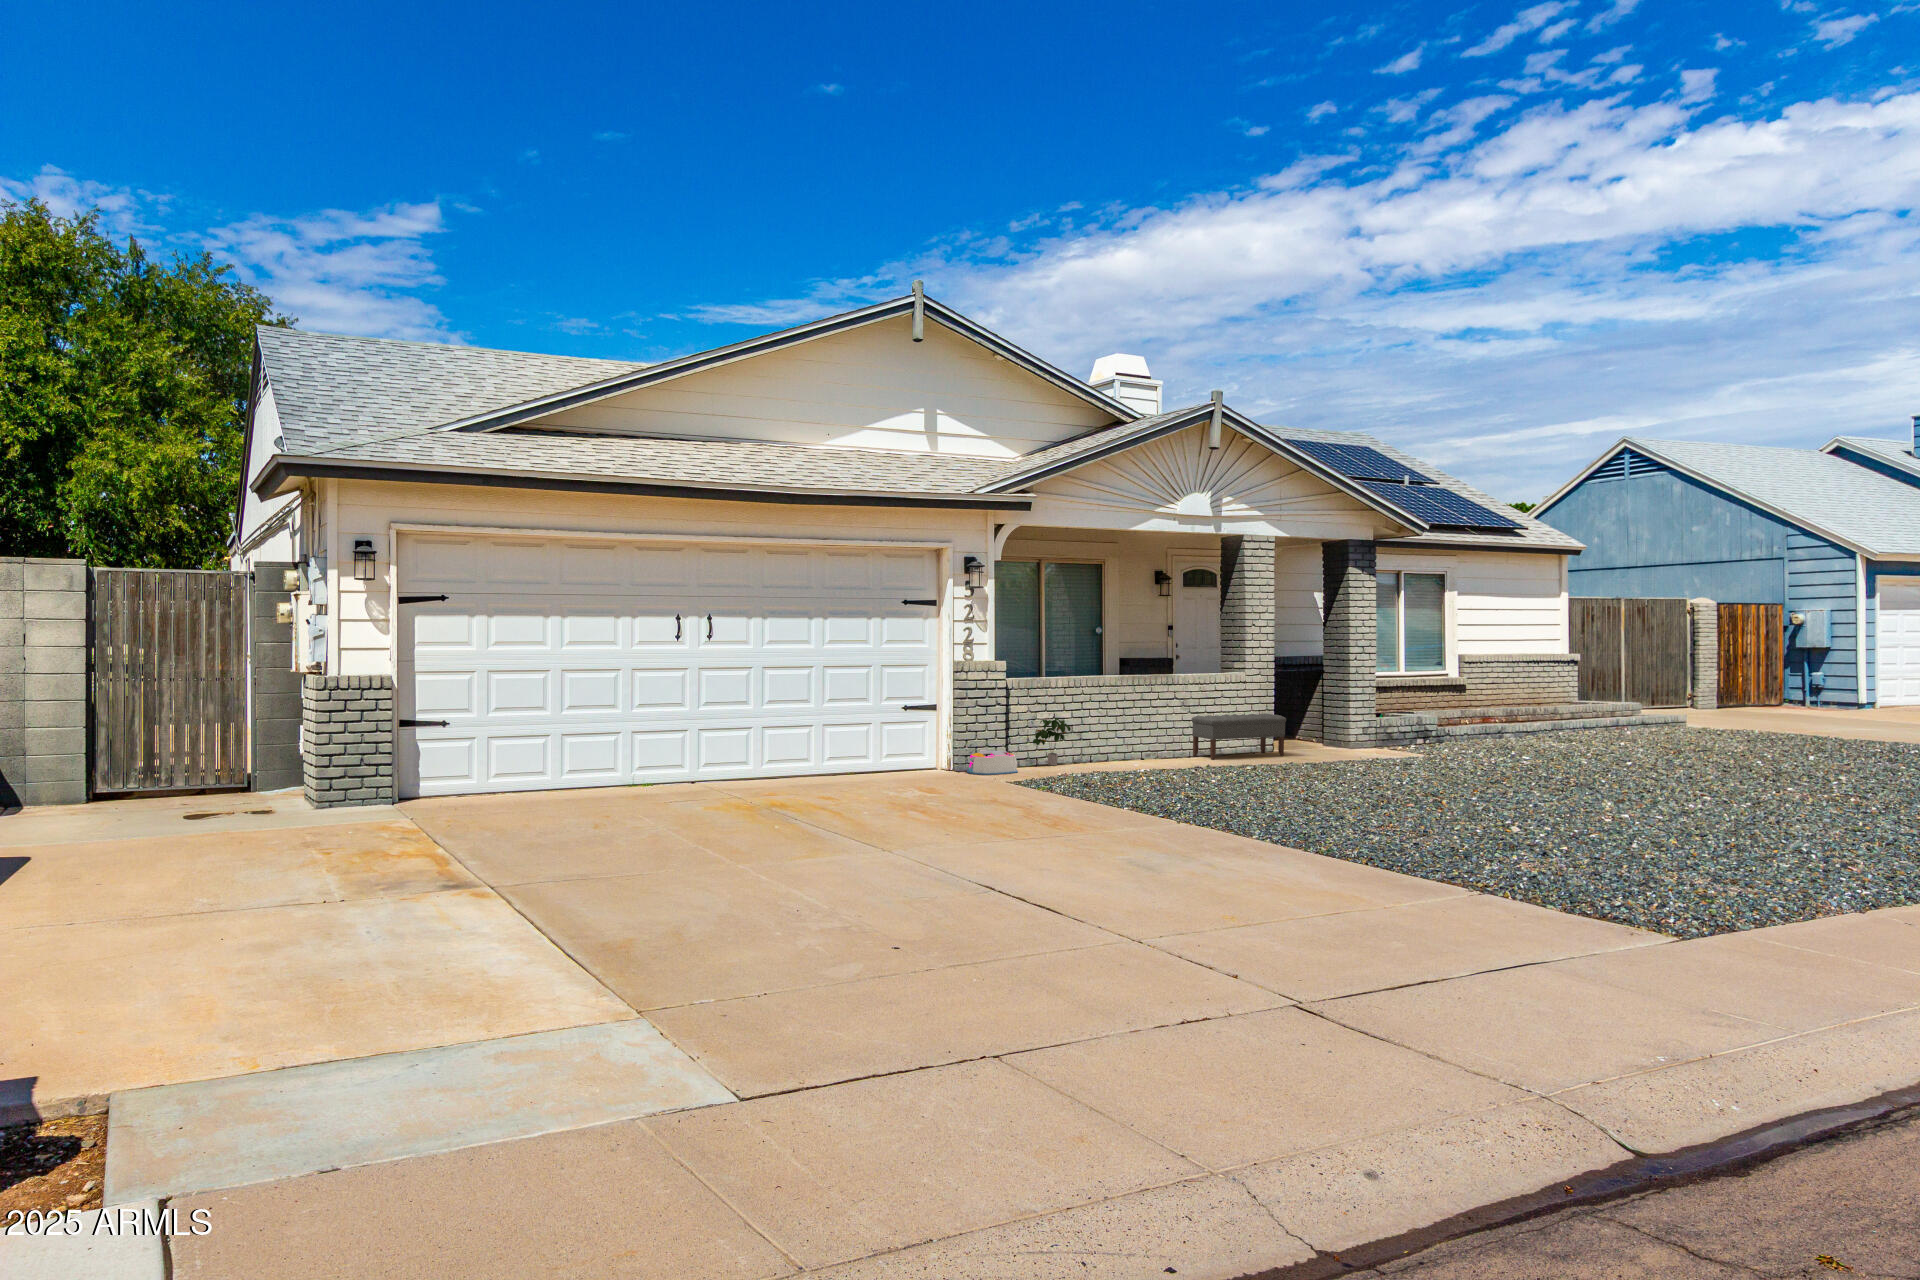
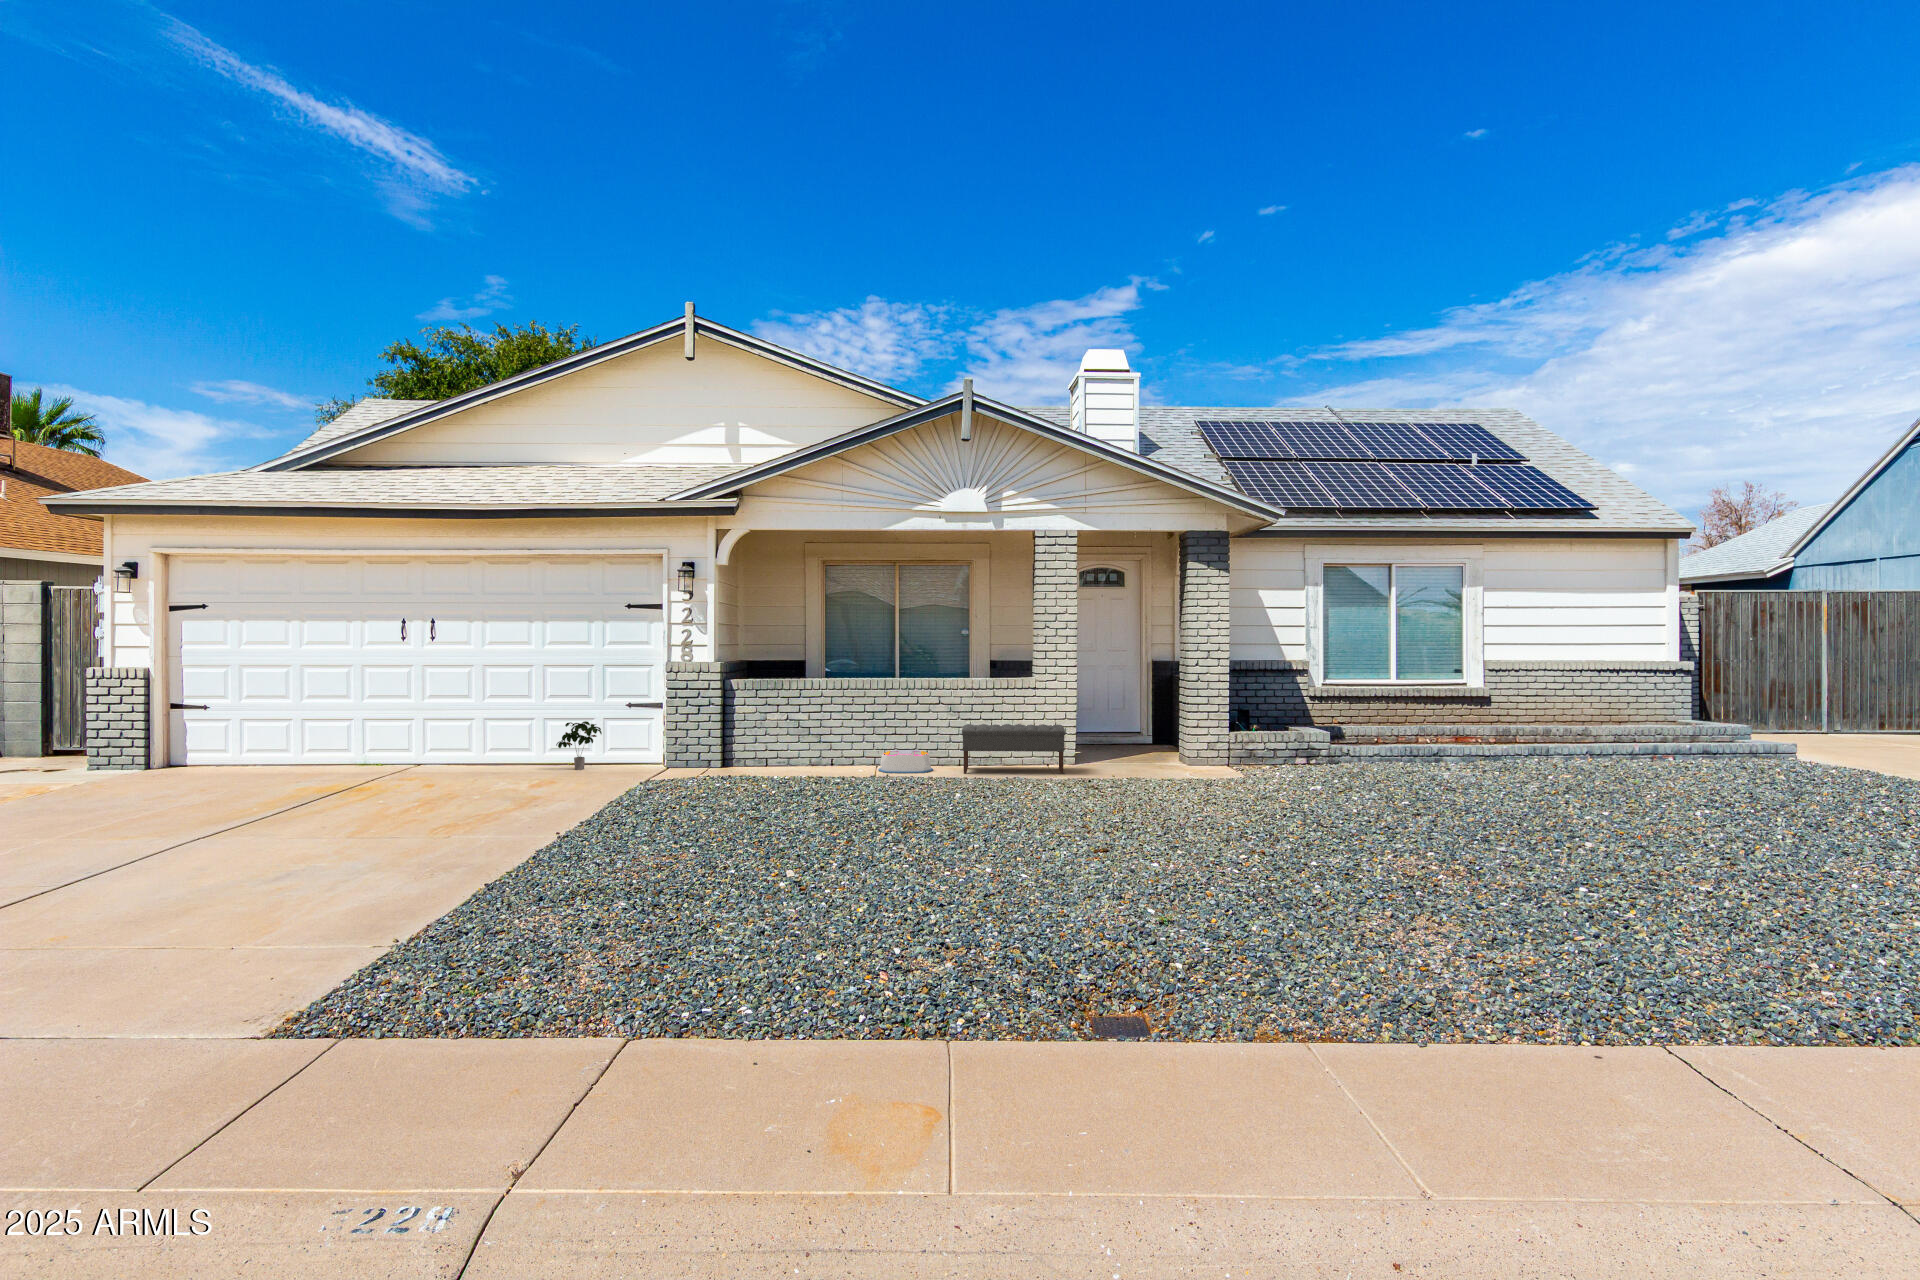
potted plant: present [1033,718,1071,765] -> present [556,721,602,770]
storage bin: present [967,750,1018,775] -> present [878,750,933,773]

